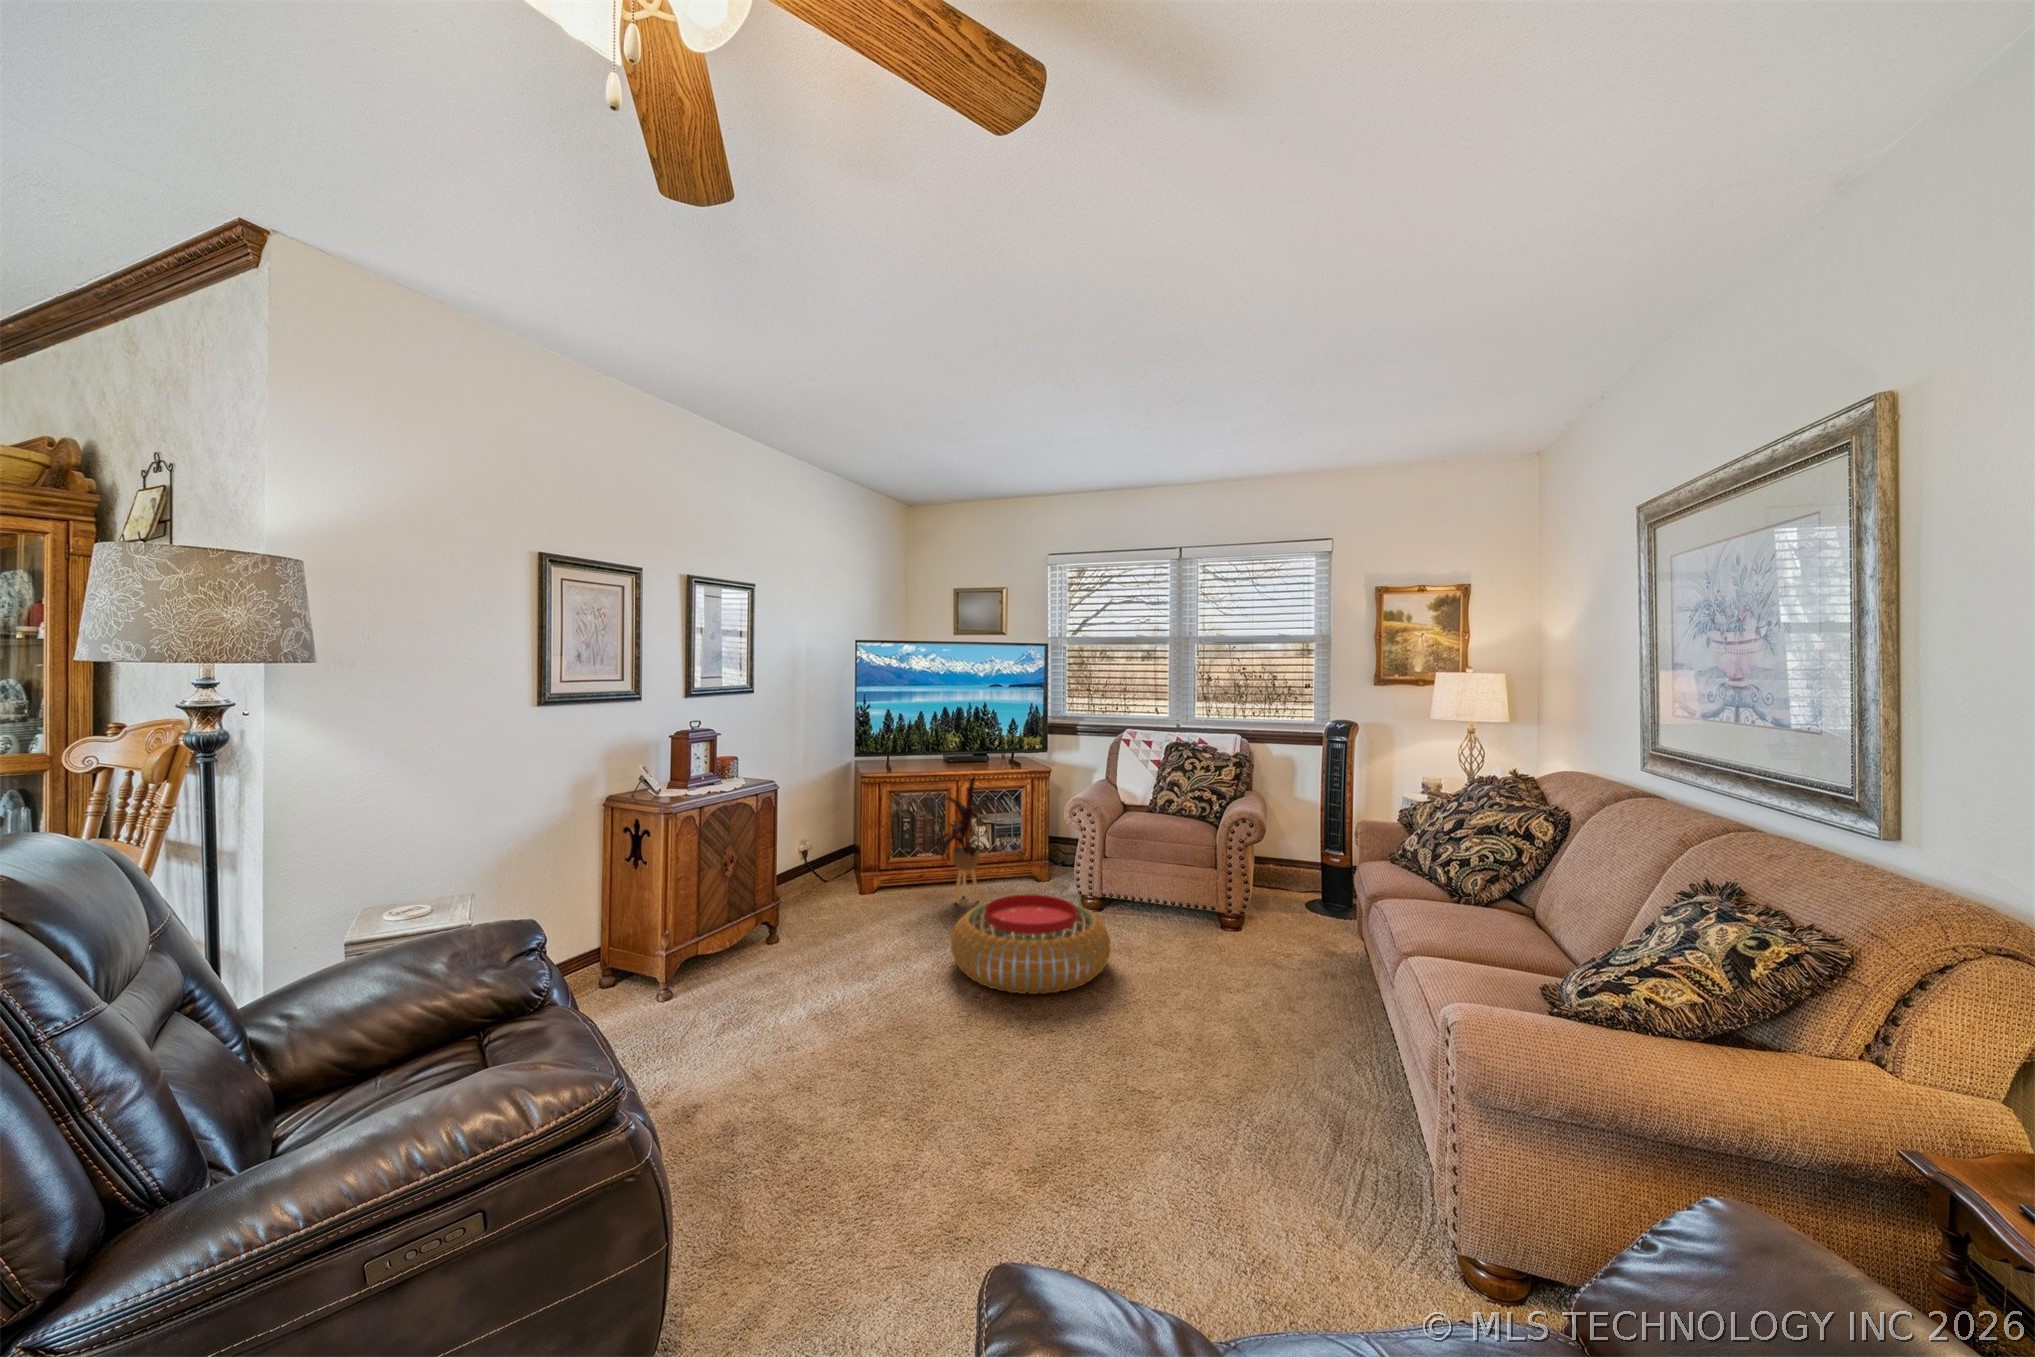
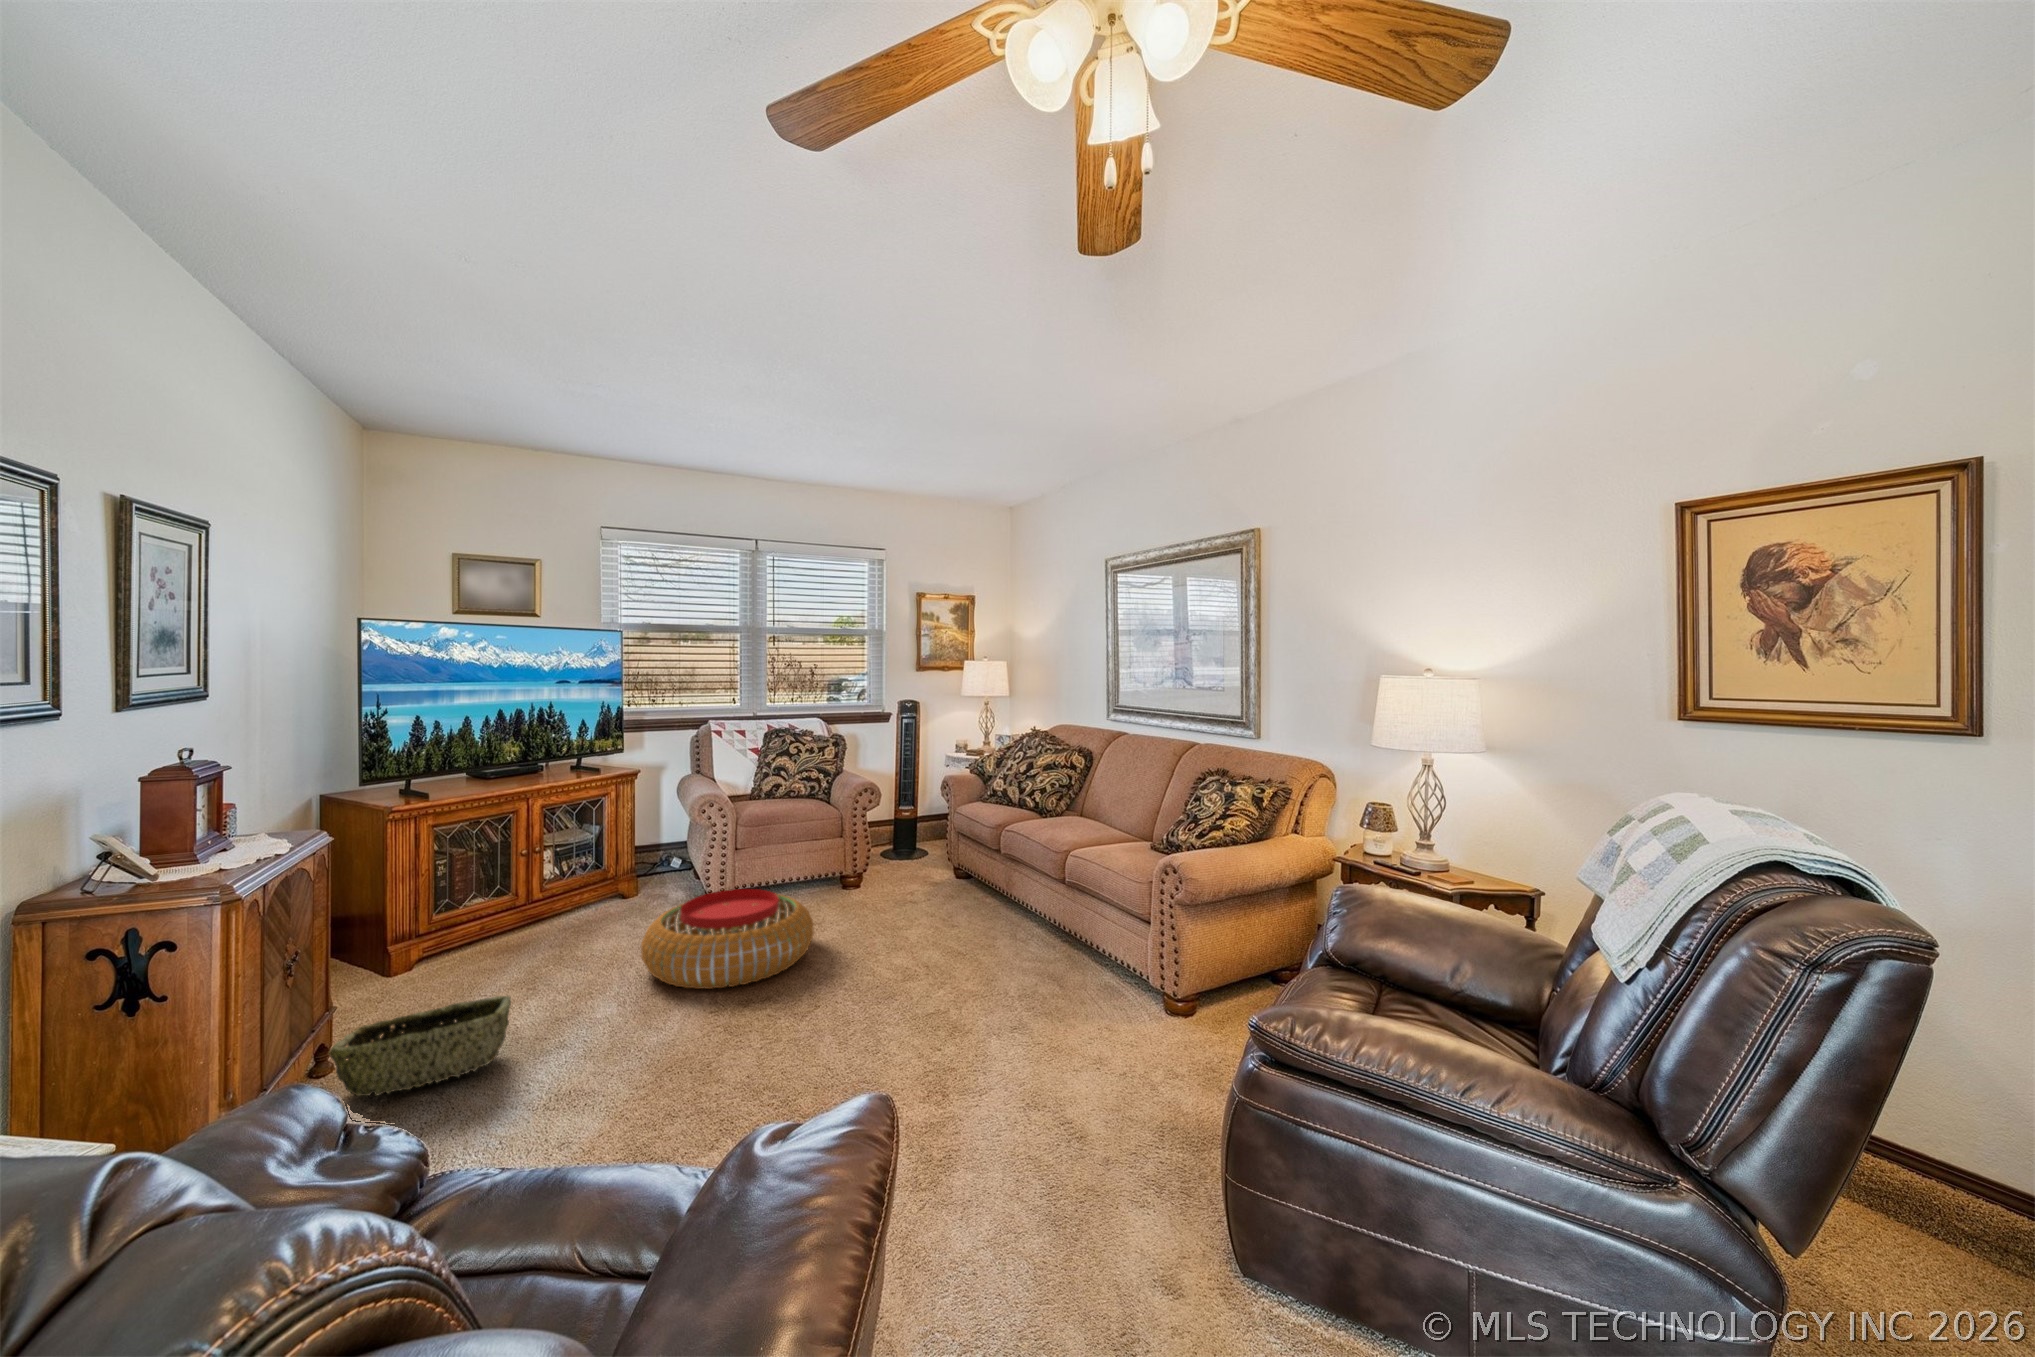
house plant: present [933,777,988,902] -> none [514,784,610,937]
woven basket: none [716,925,830,984] -> present [328,996,511,1096]

